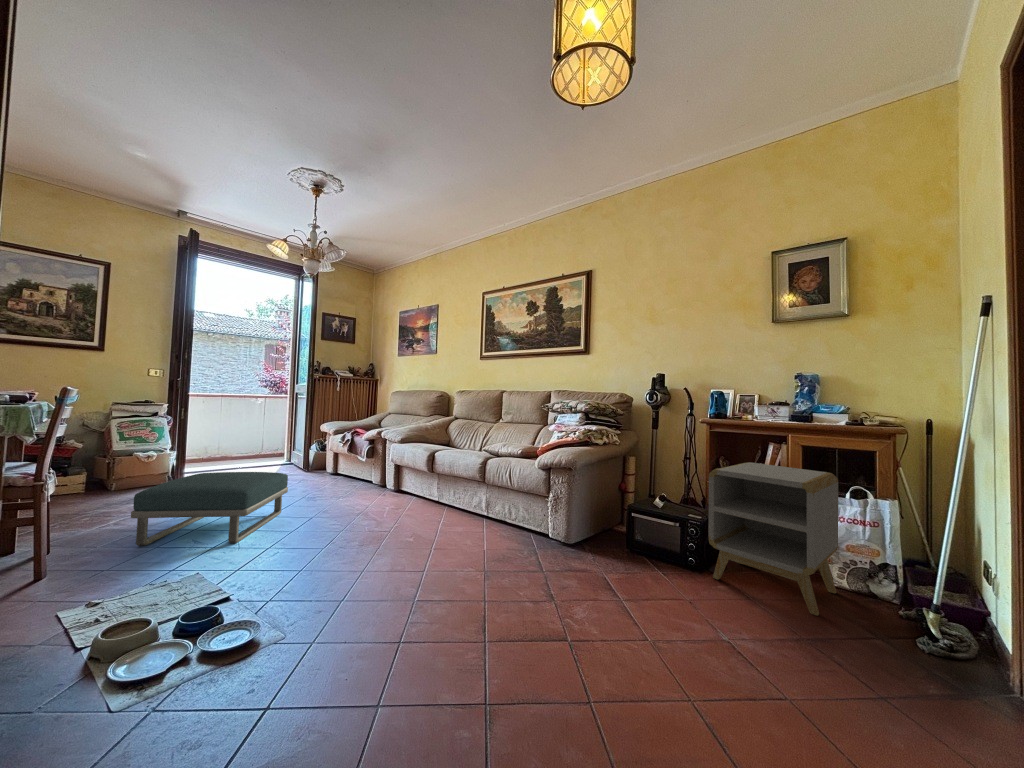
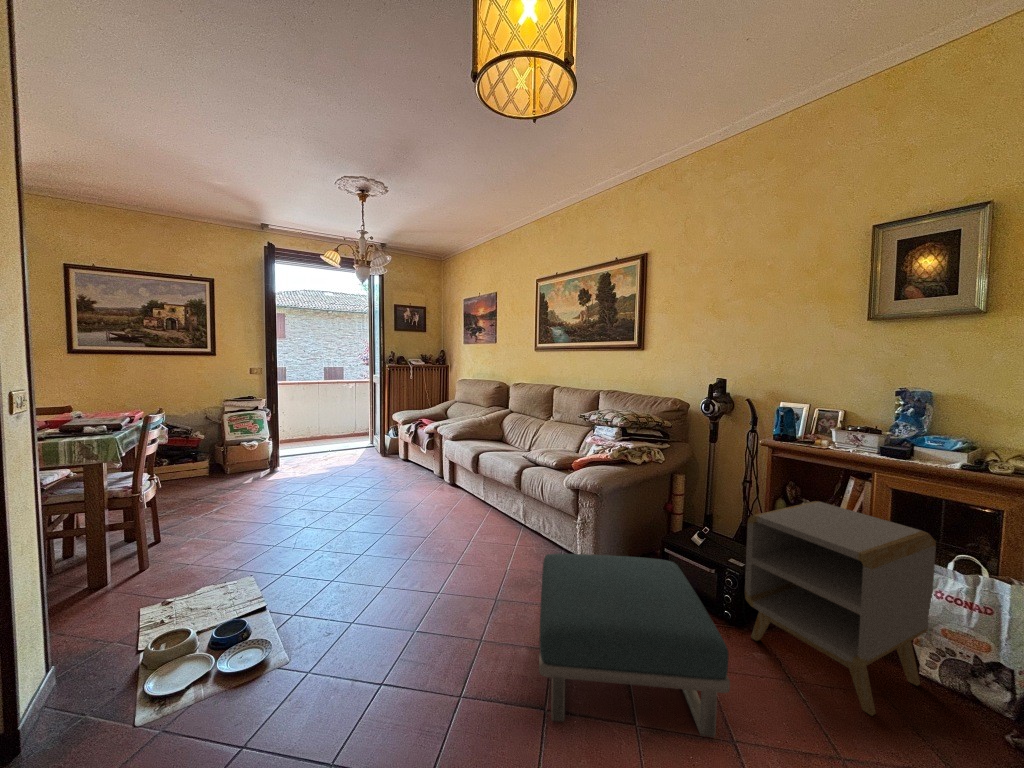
footstool: present [131,472,288,546] -> present [539,554,730,737]

